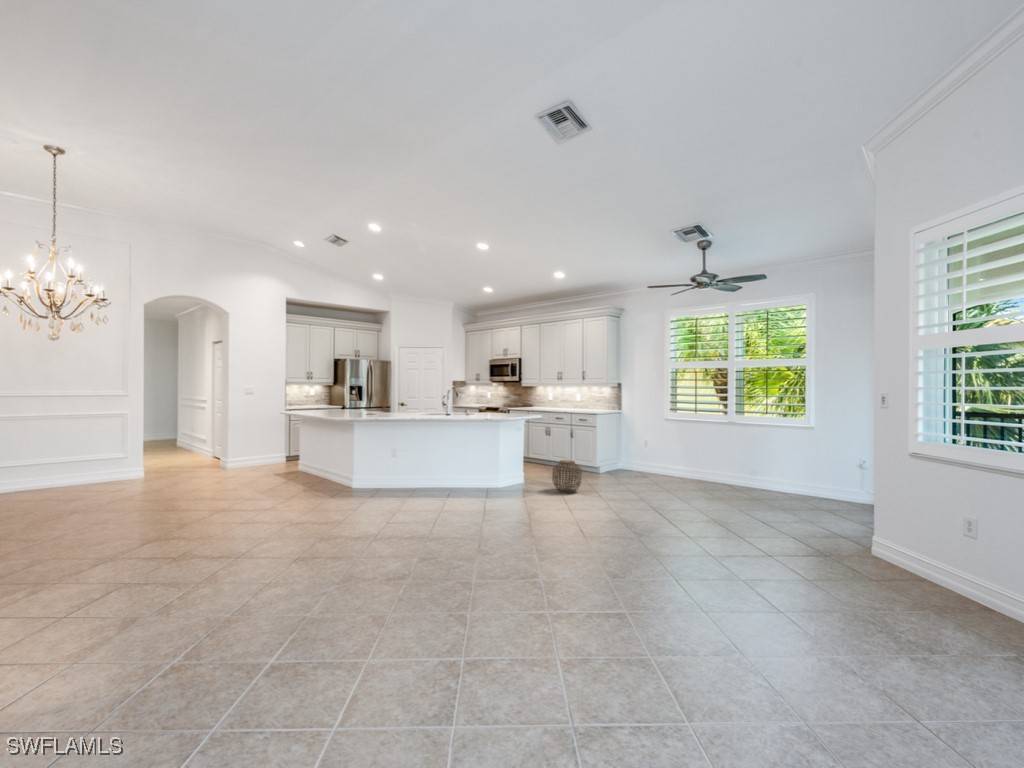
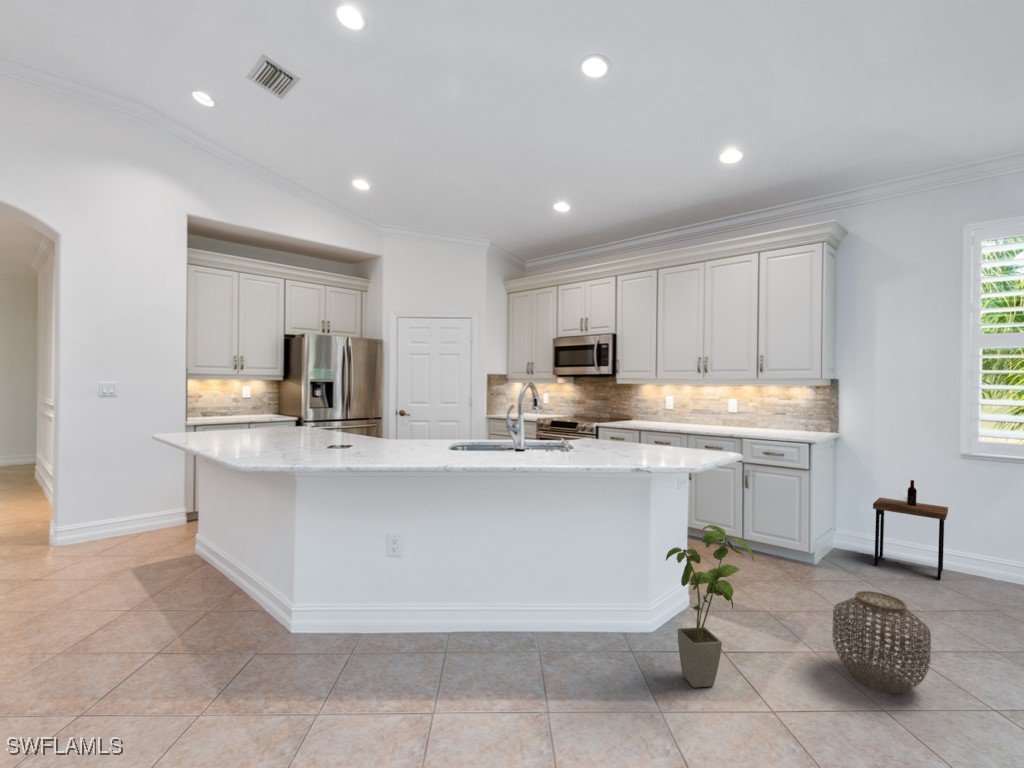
side table: none [625,431,660,476] -> present [873,480,948,580]
house plant: none [489,433,519,491] -> present [666,525,754,687]

